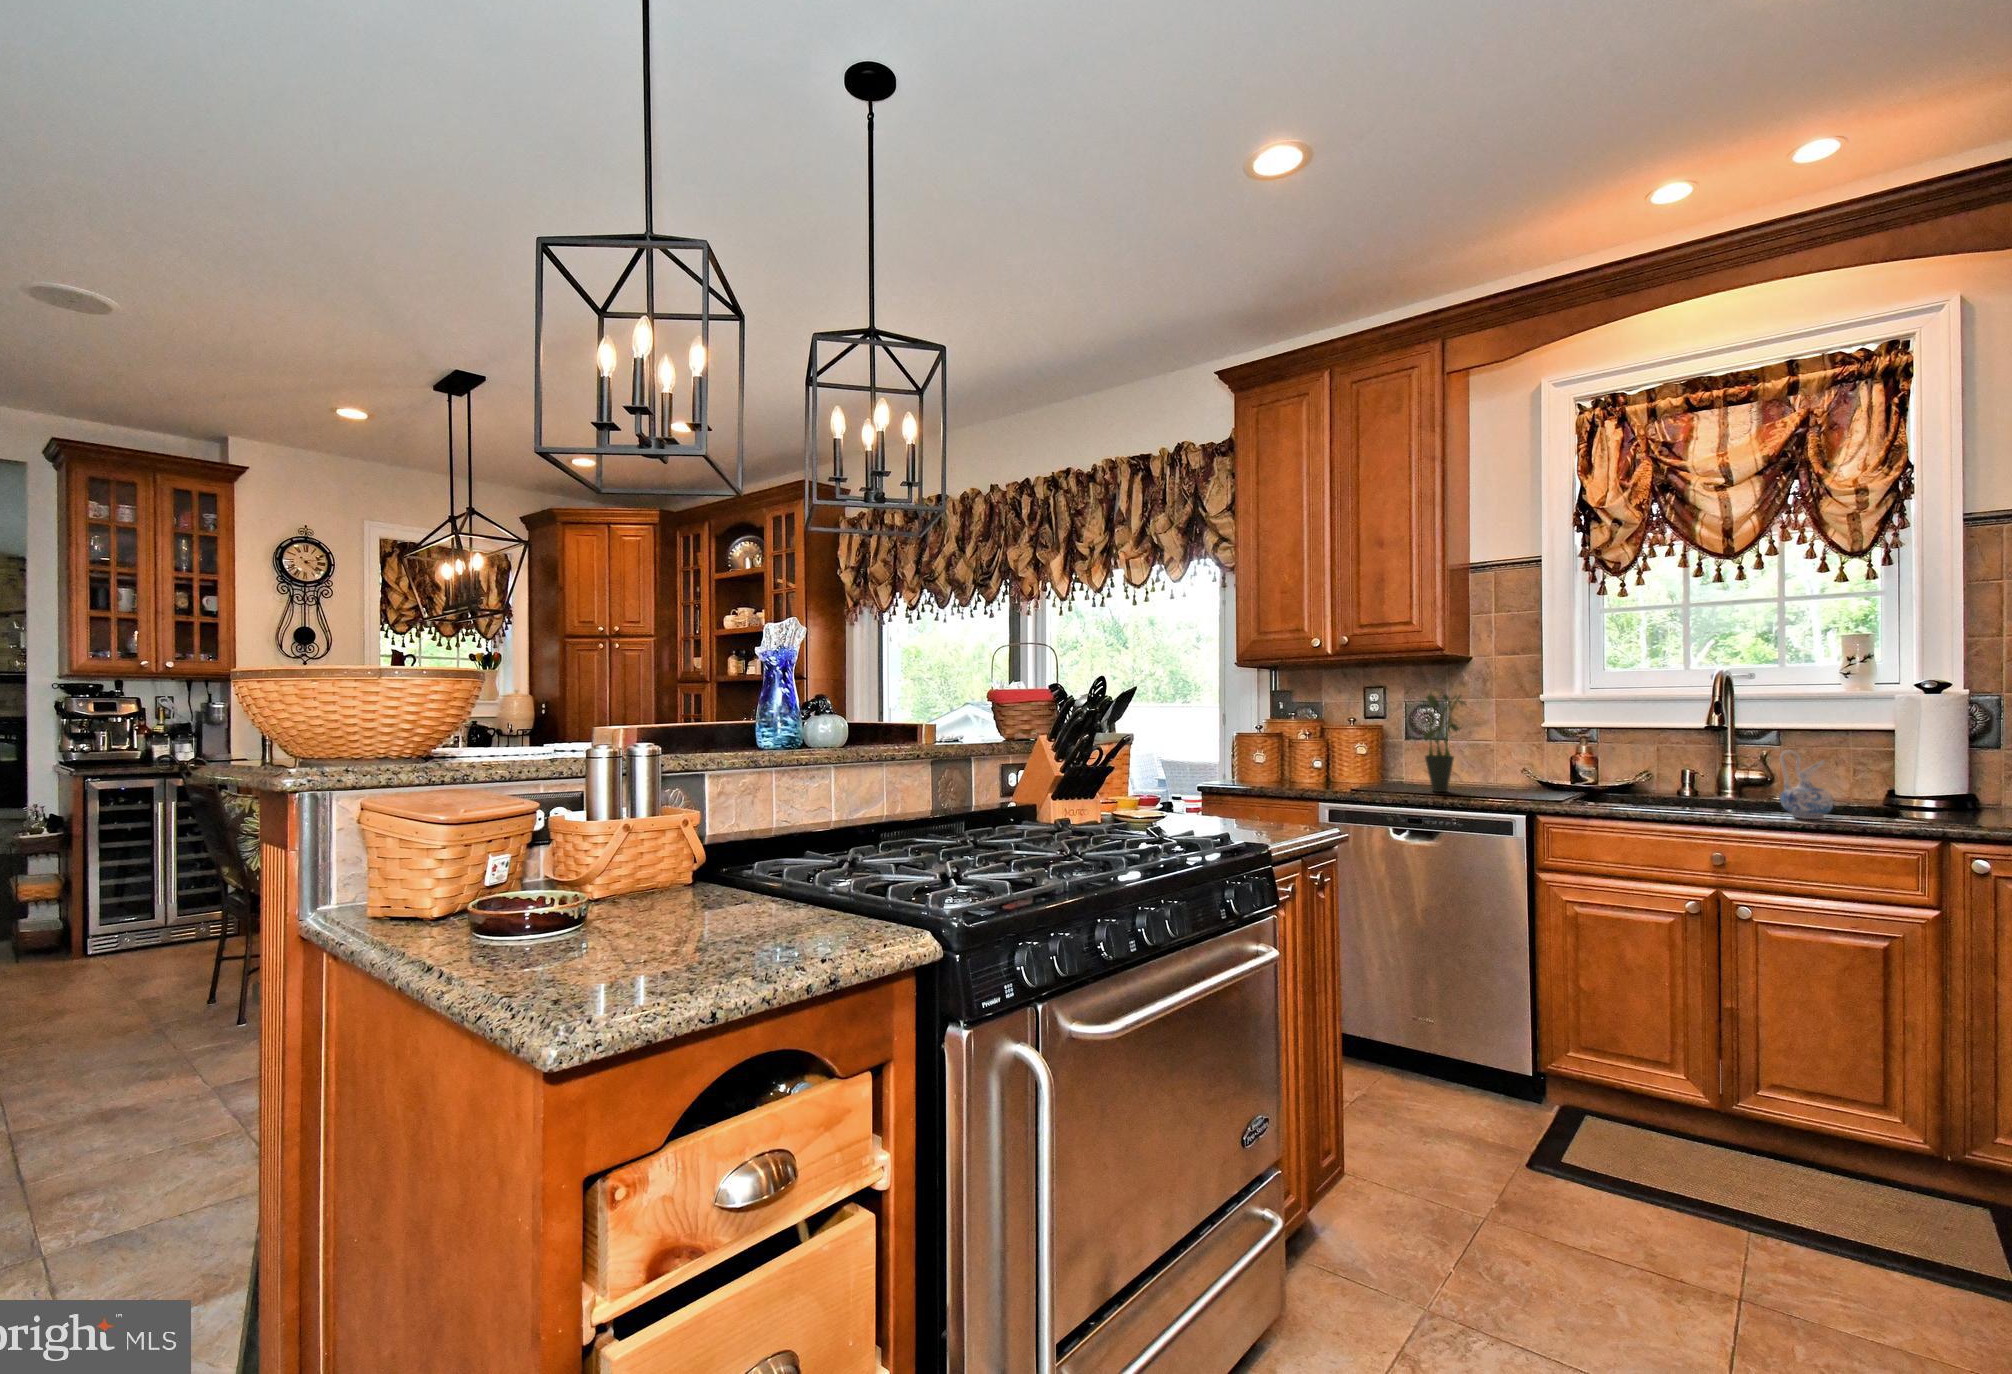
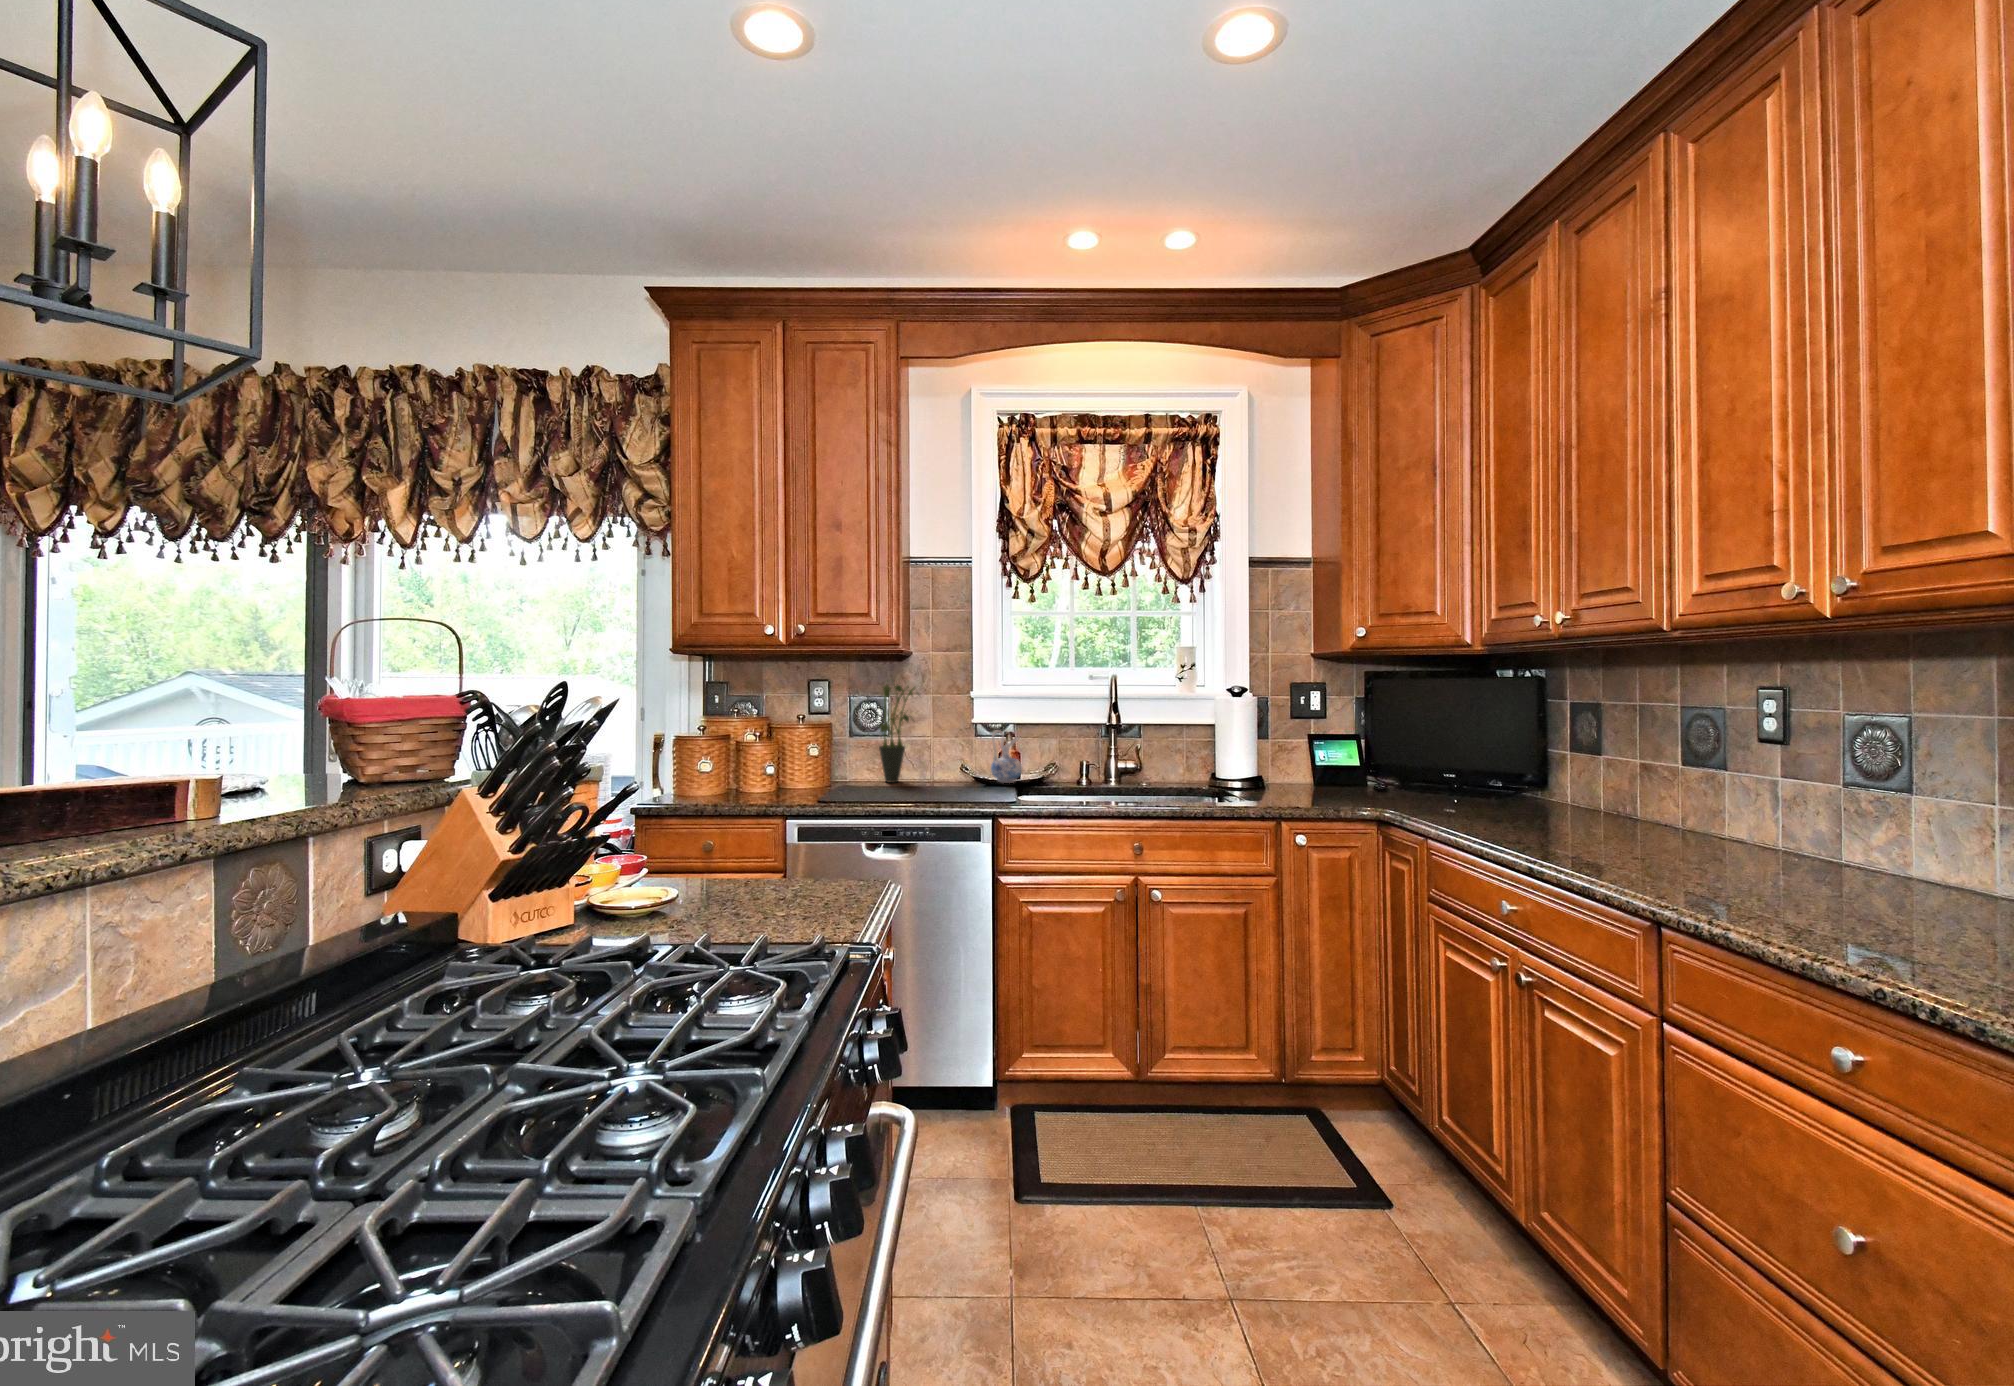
ceramic pitcher: present [1780,750,1833,819] -> present [991,730,1022,783]

